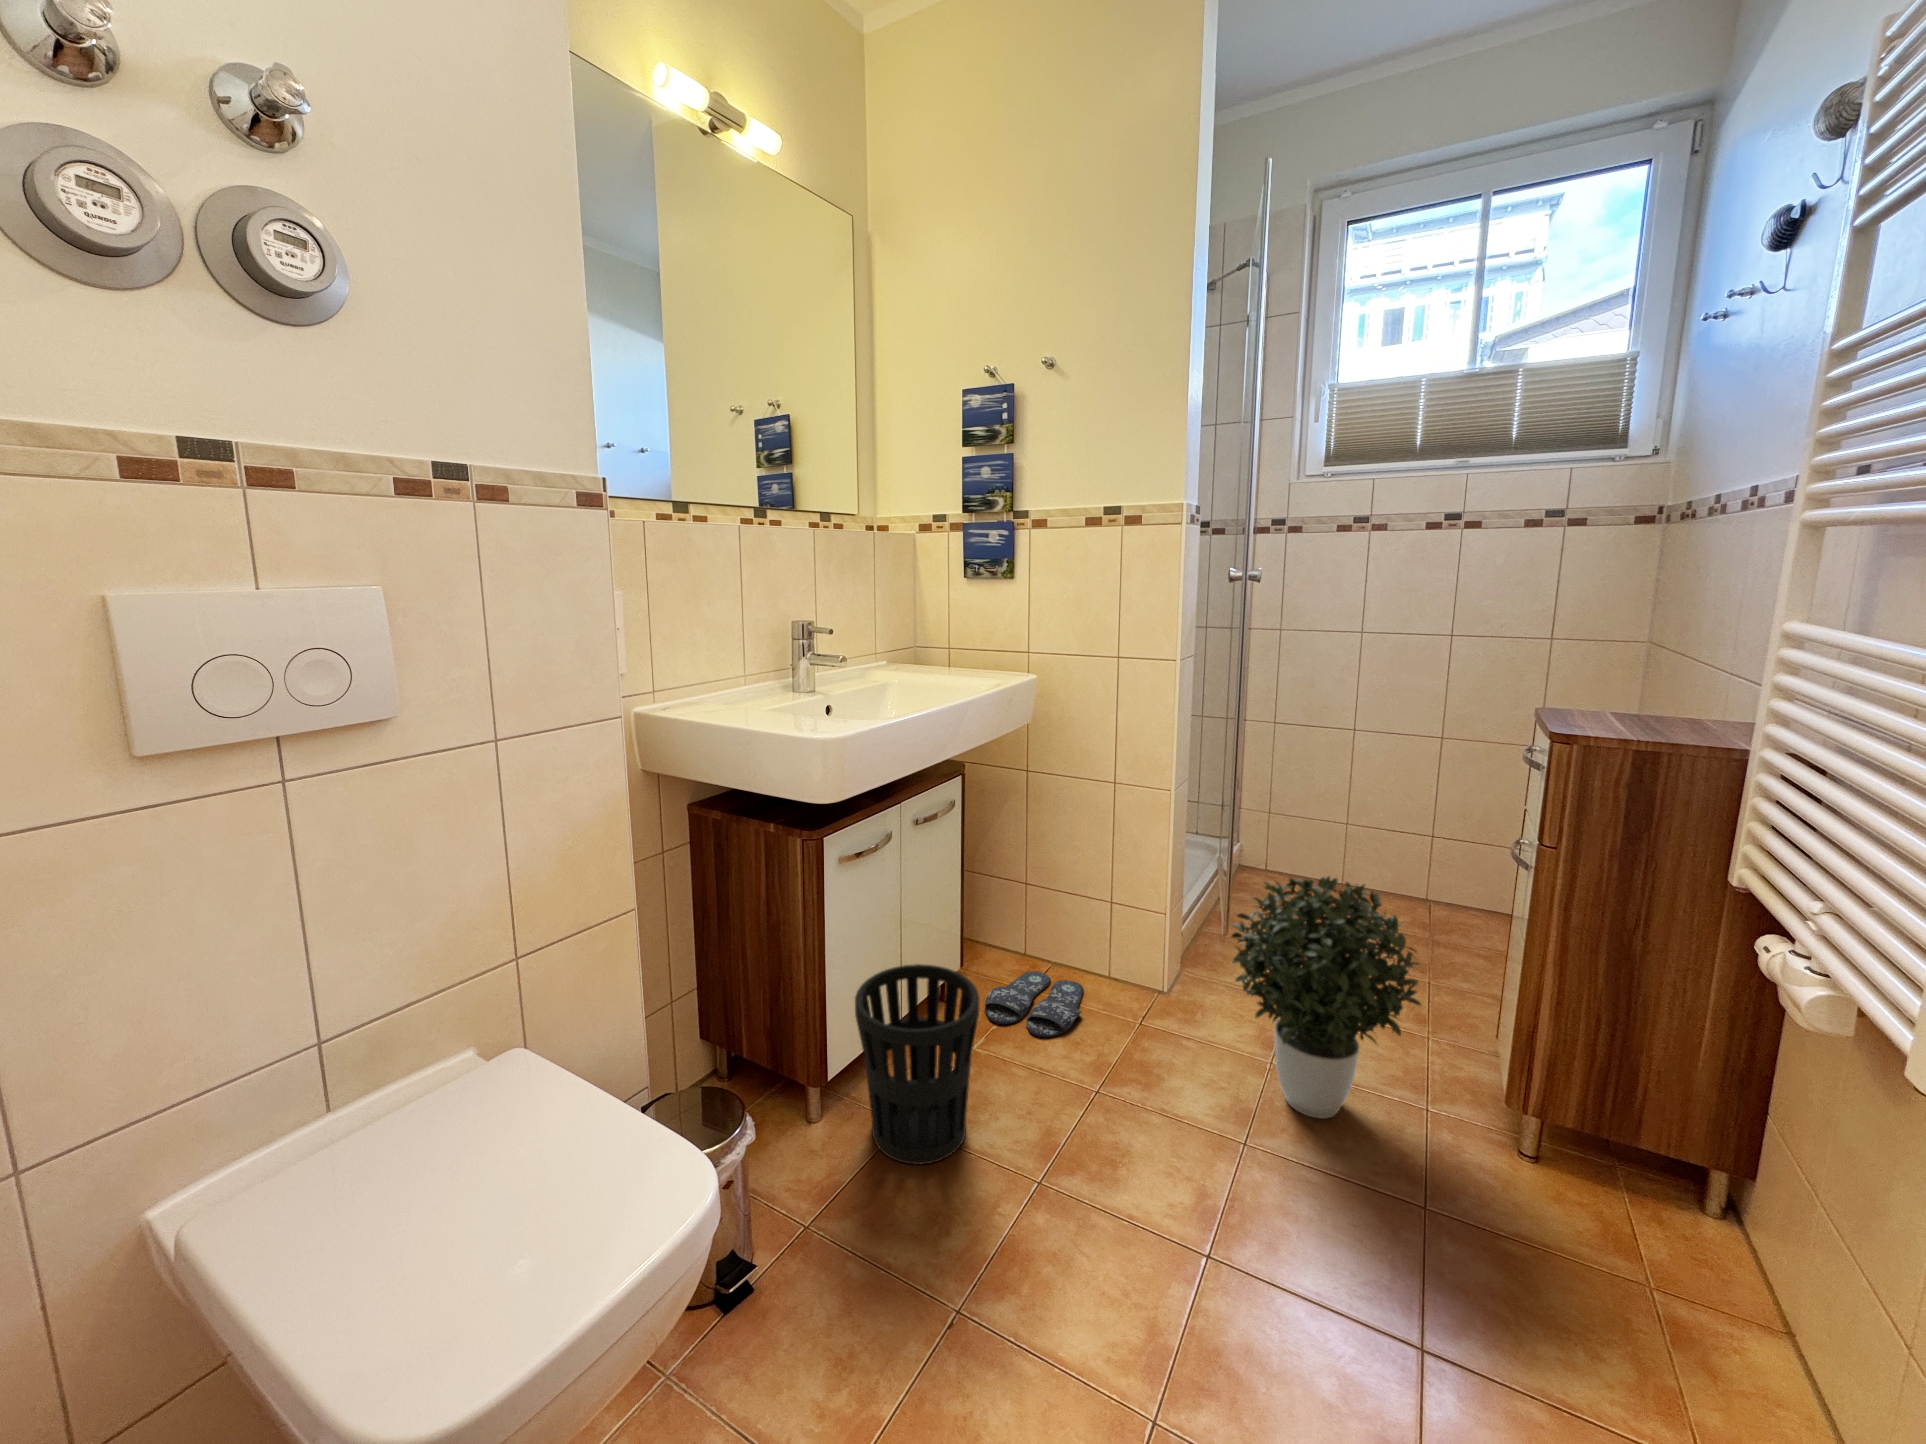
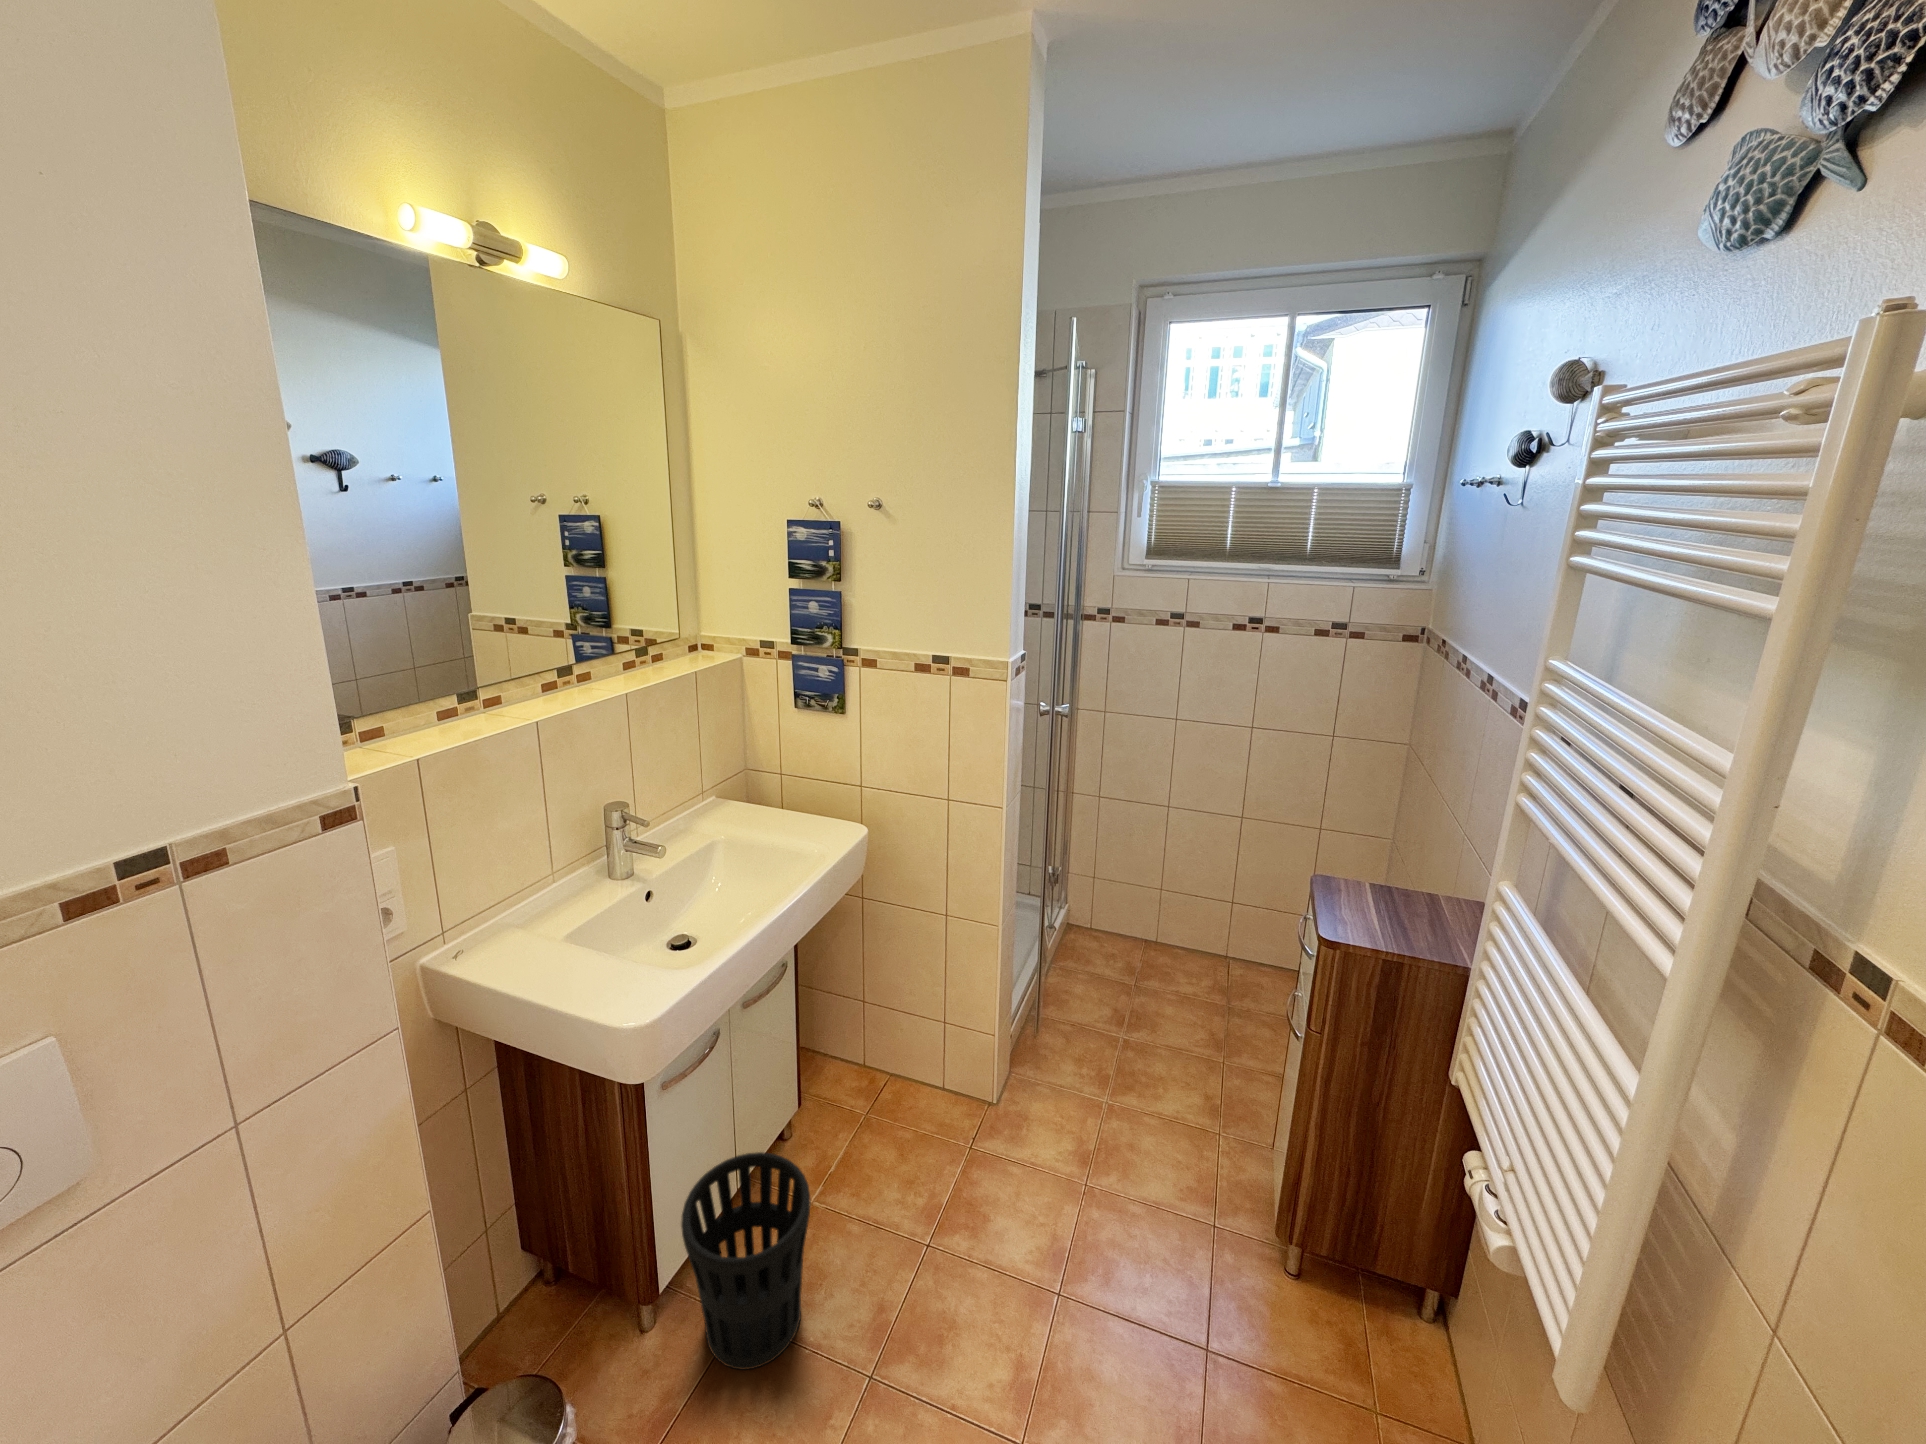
potted plant: present [1232,877,1421,1118] -> none [1051,1023,1212,1246]
slippers: present [985,971,1083,1037] -> none [825,1084,921,1174]

